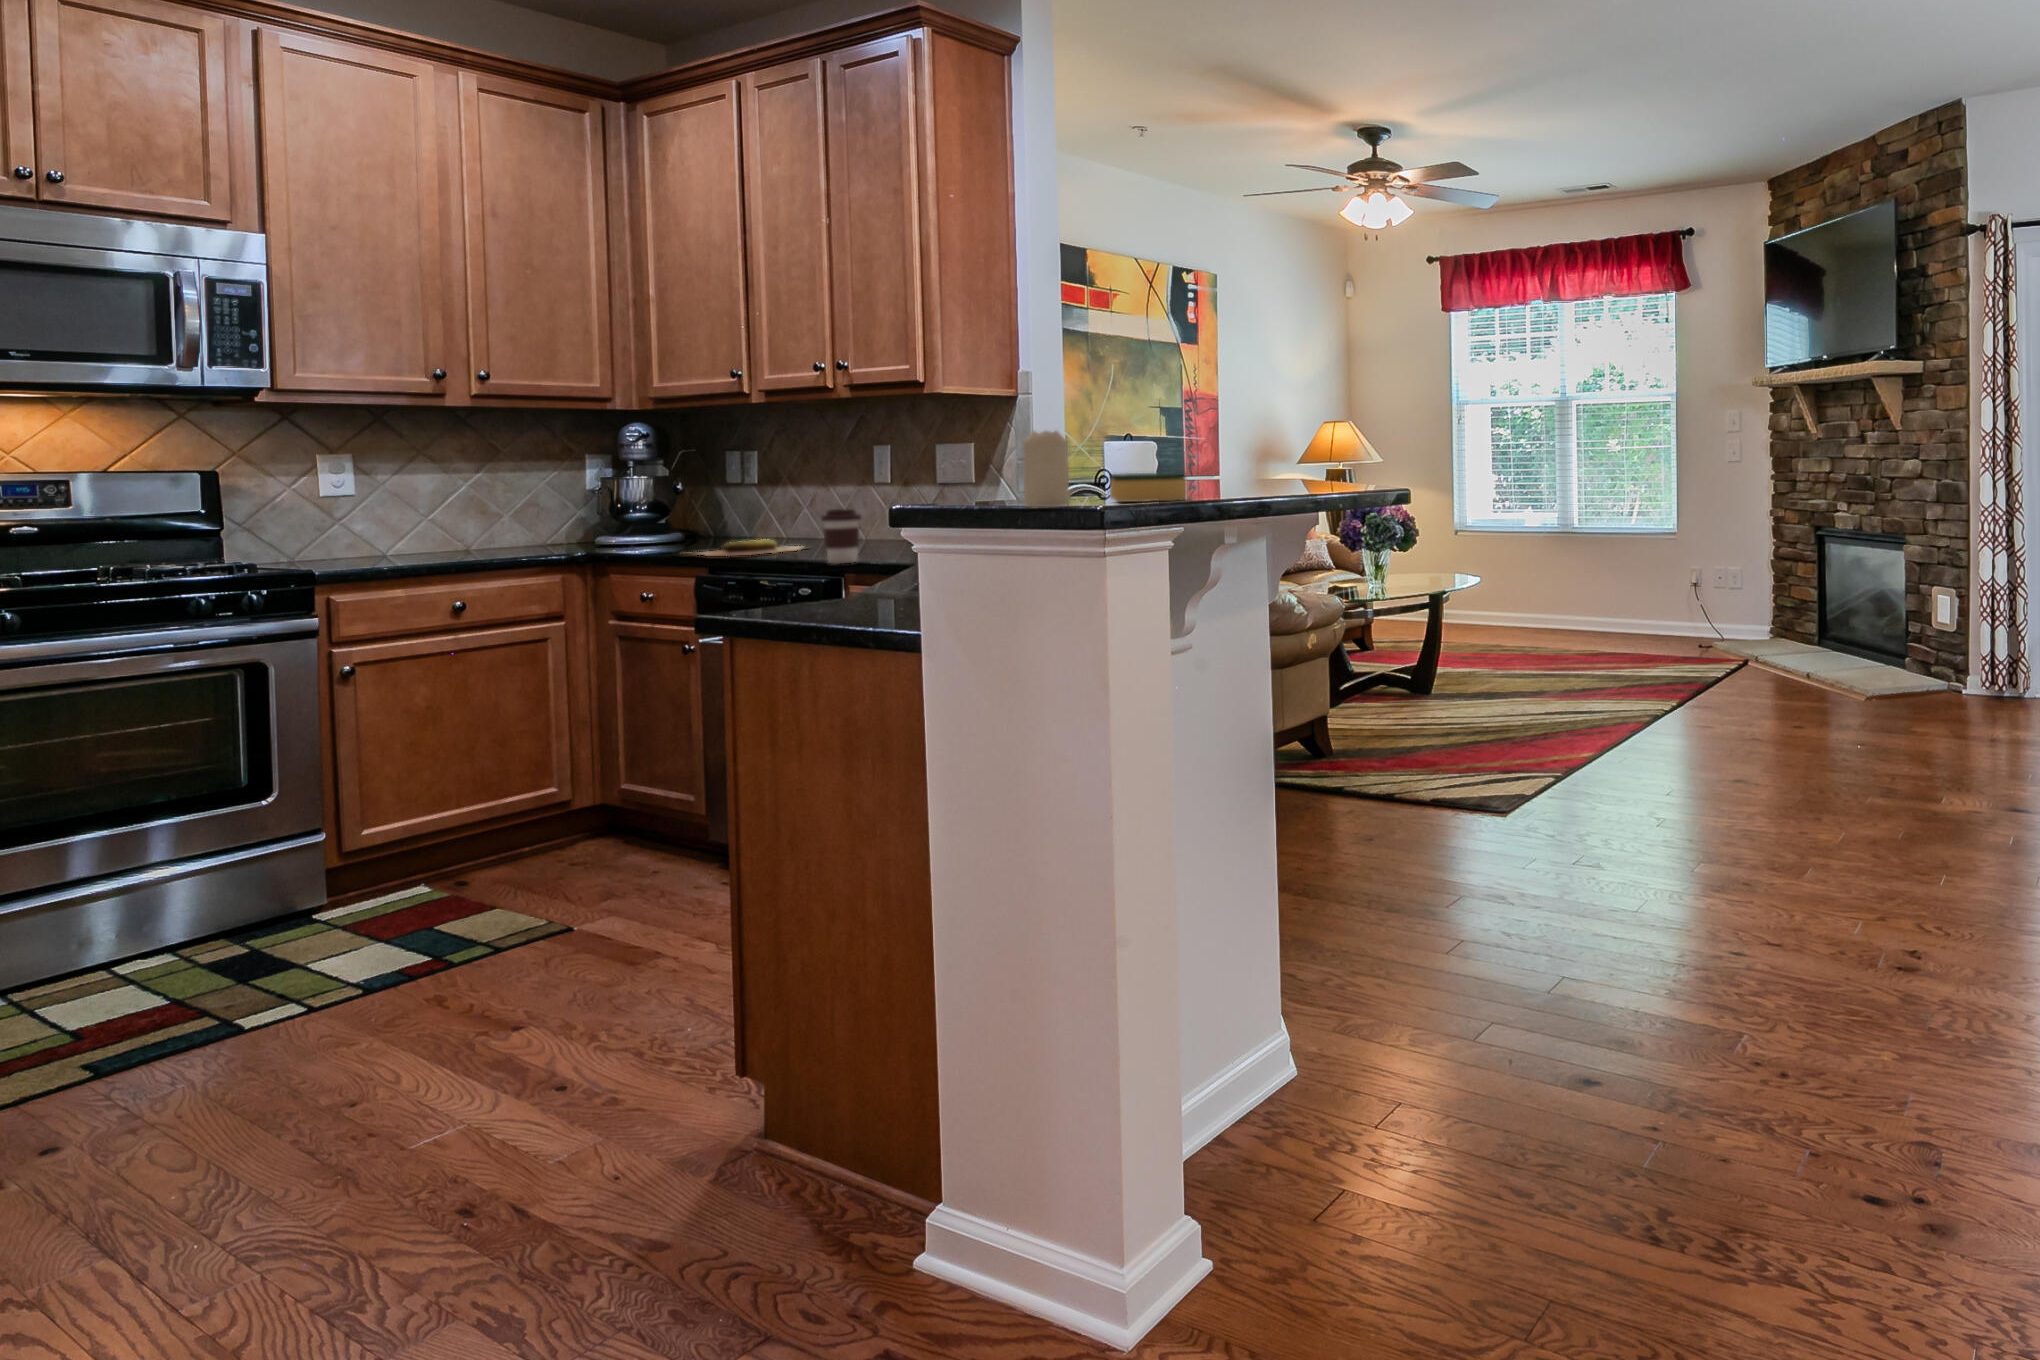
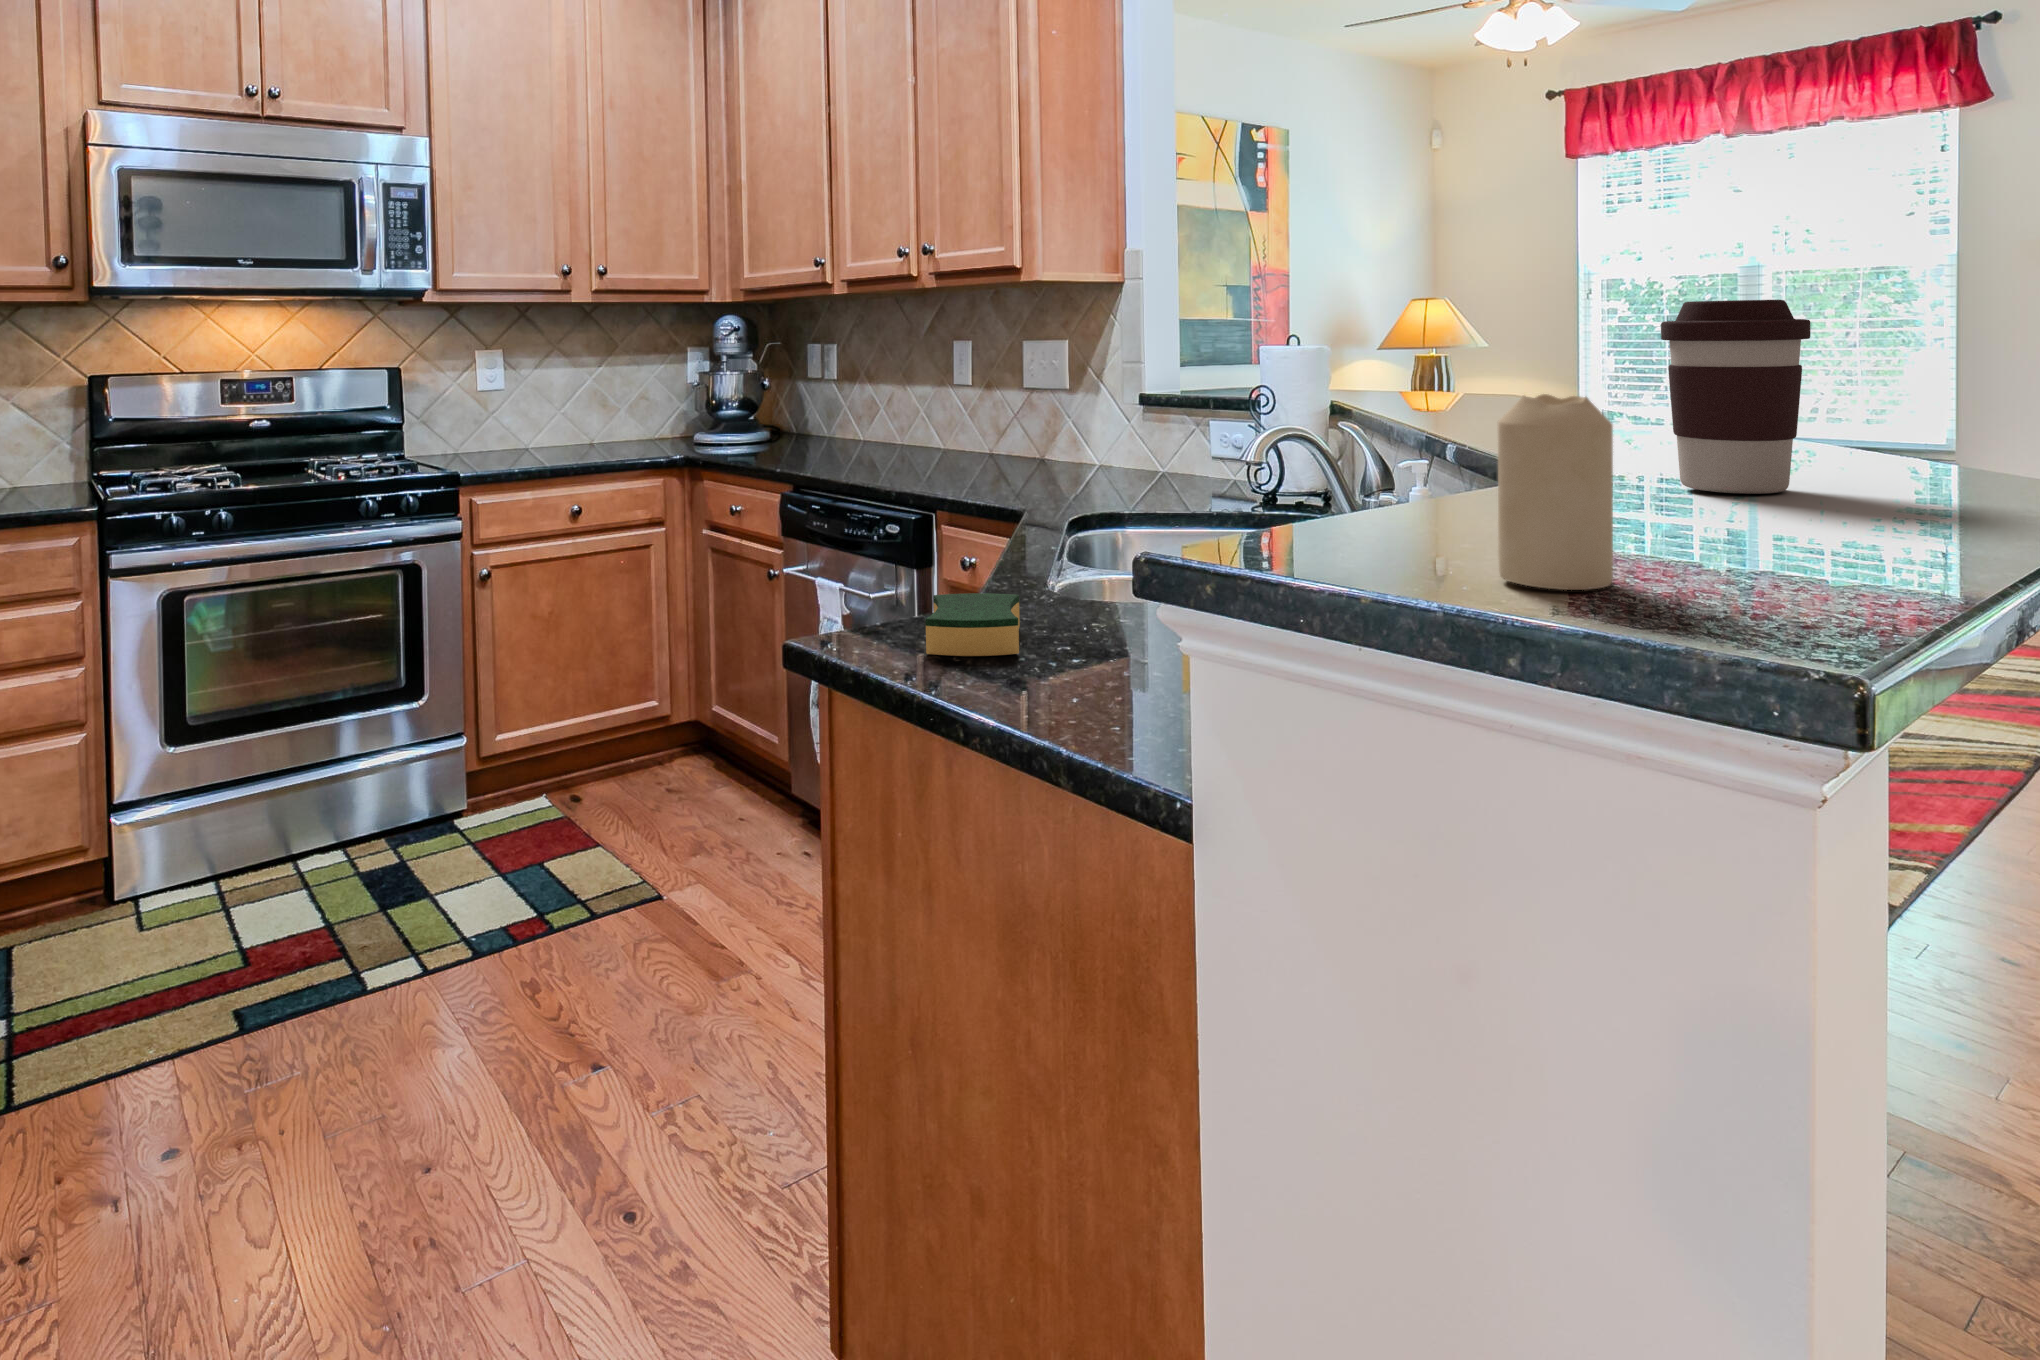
sponge: present [1110,473,1186,502] -> present [926,593,1020,656]
coffee cup: present [821,509,861,564] -> present [1661,300,1811,494]
cutting board: present [697,540,803,556] -> none [766,446,894,466]

